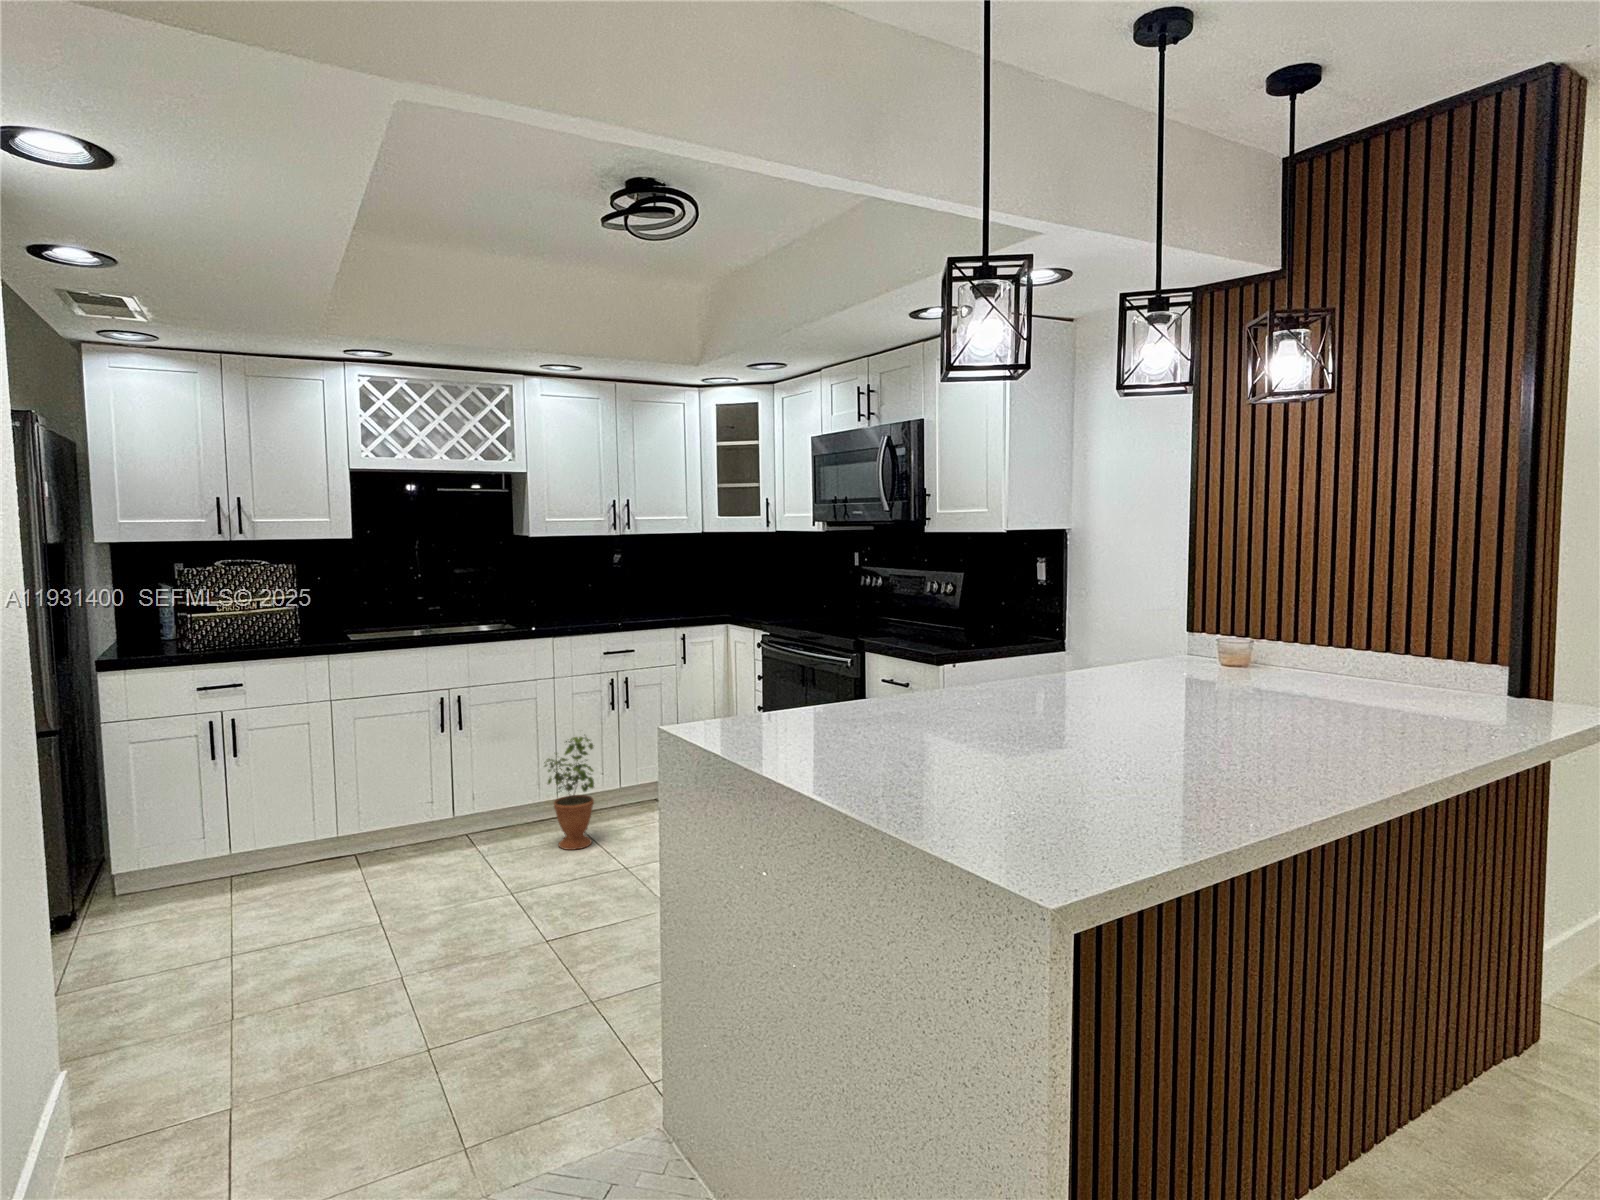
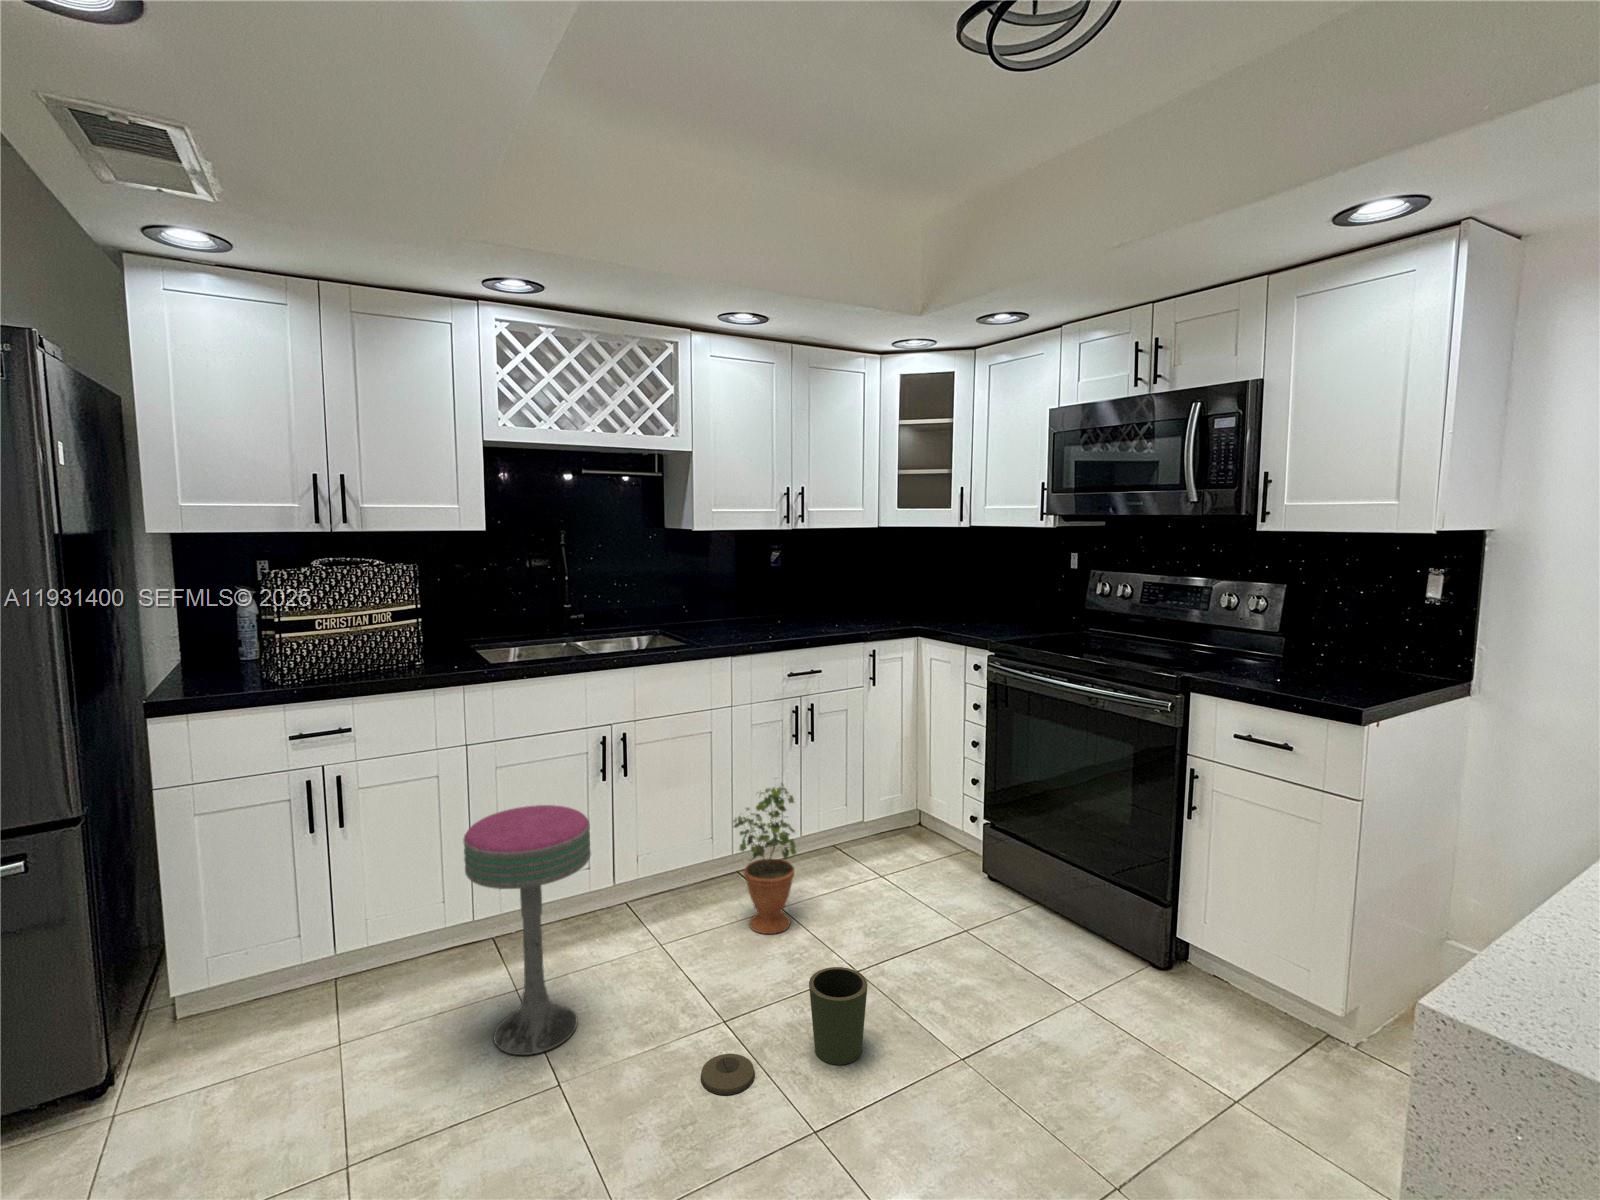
bar stool: none [318,739,414,910] -> present [463,805,591,1055]
trash can: none [481,851,607,927] -> present [701,967,868,1095]

